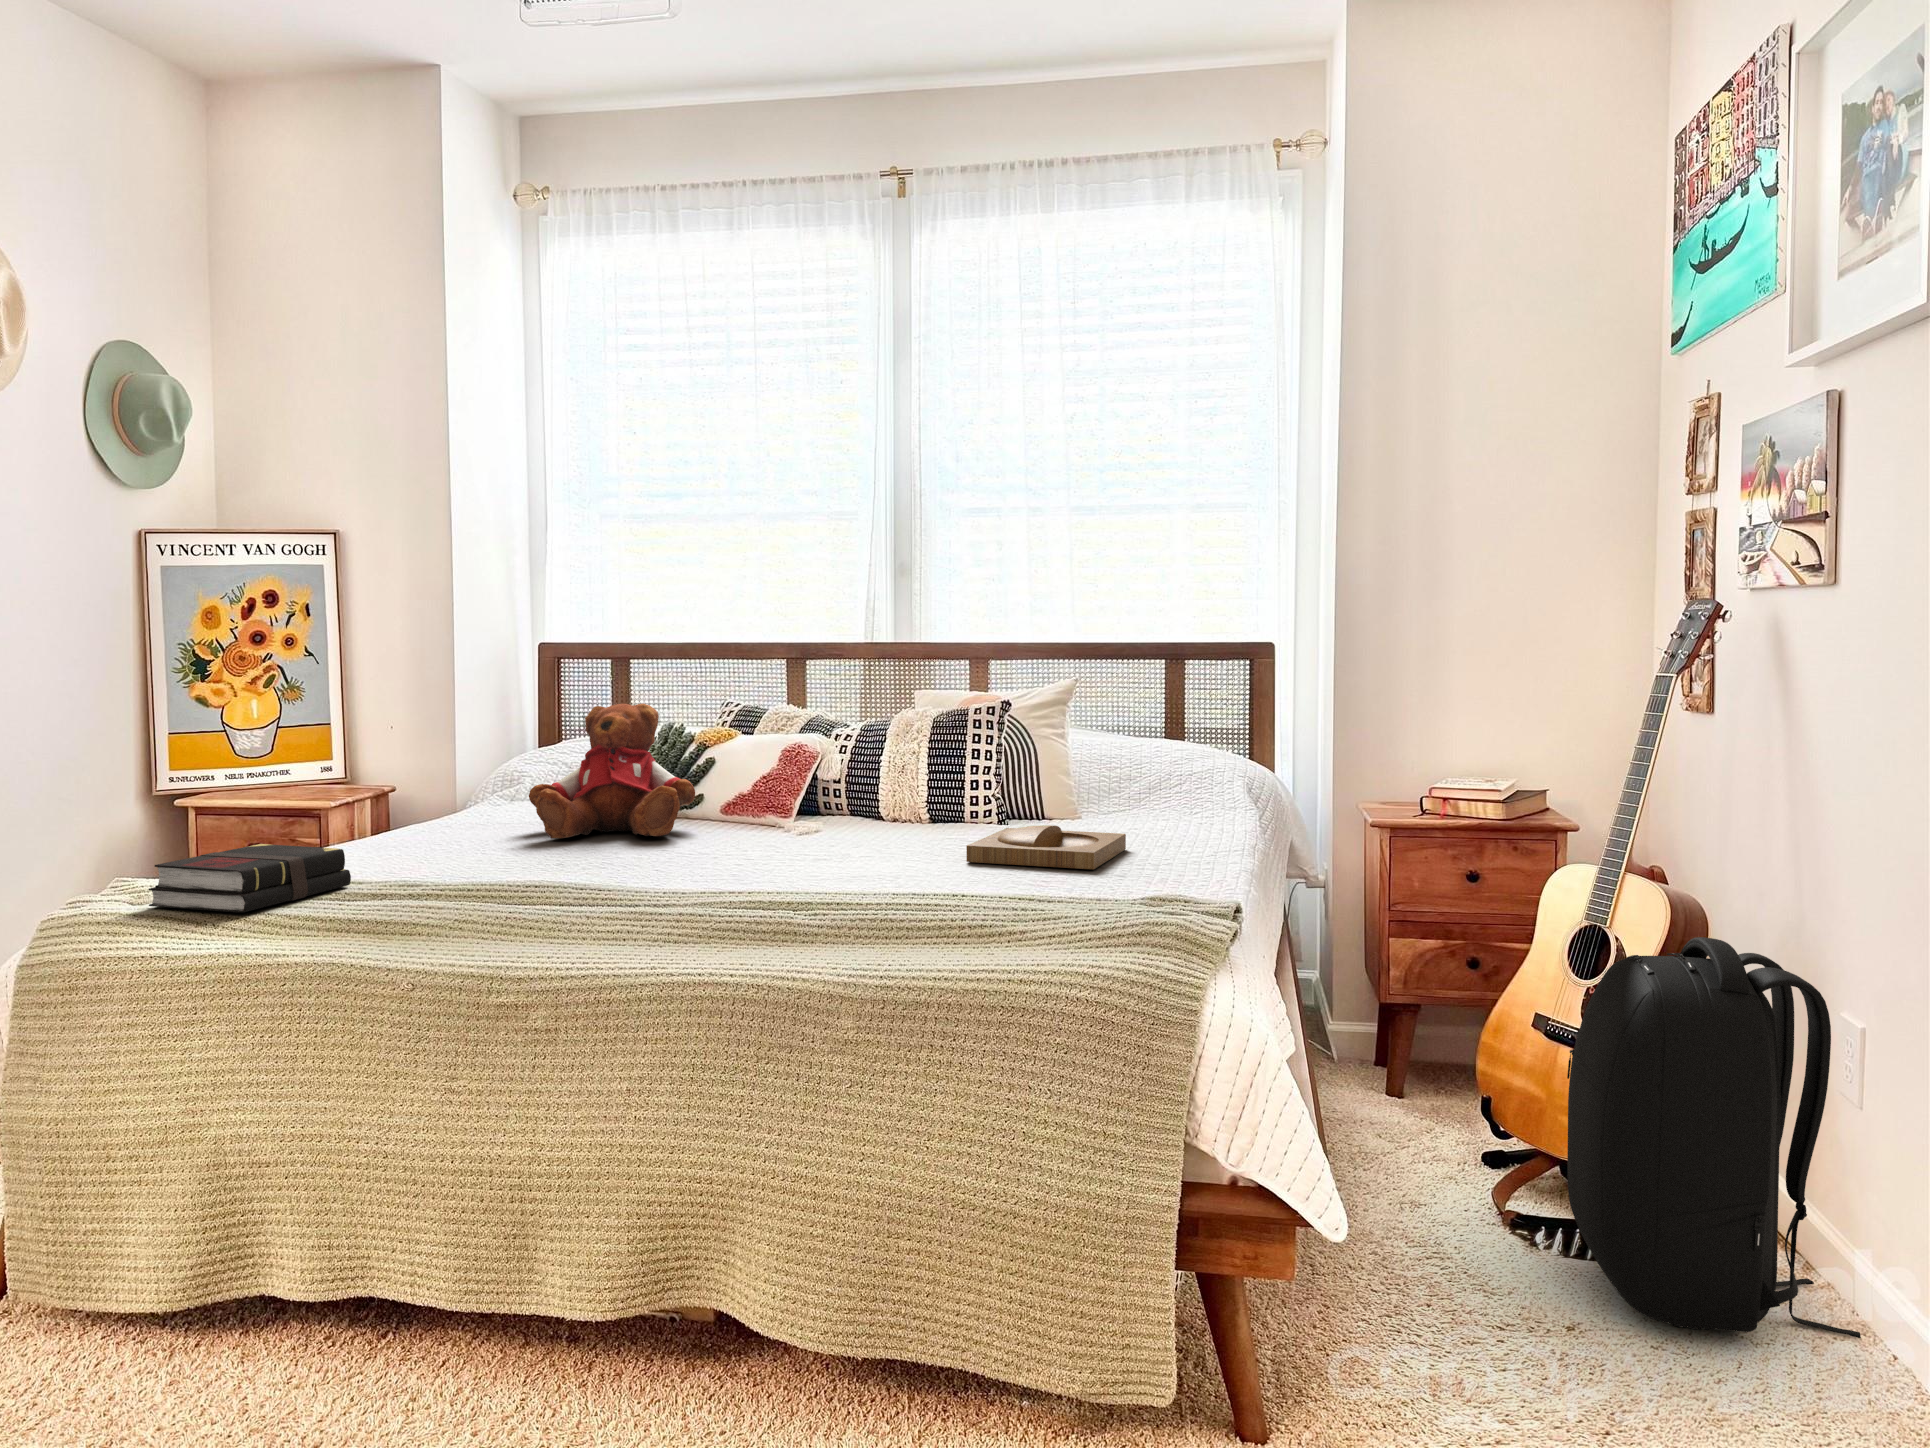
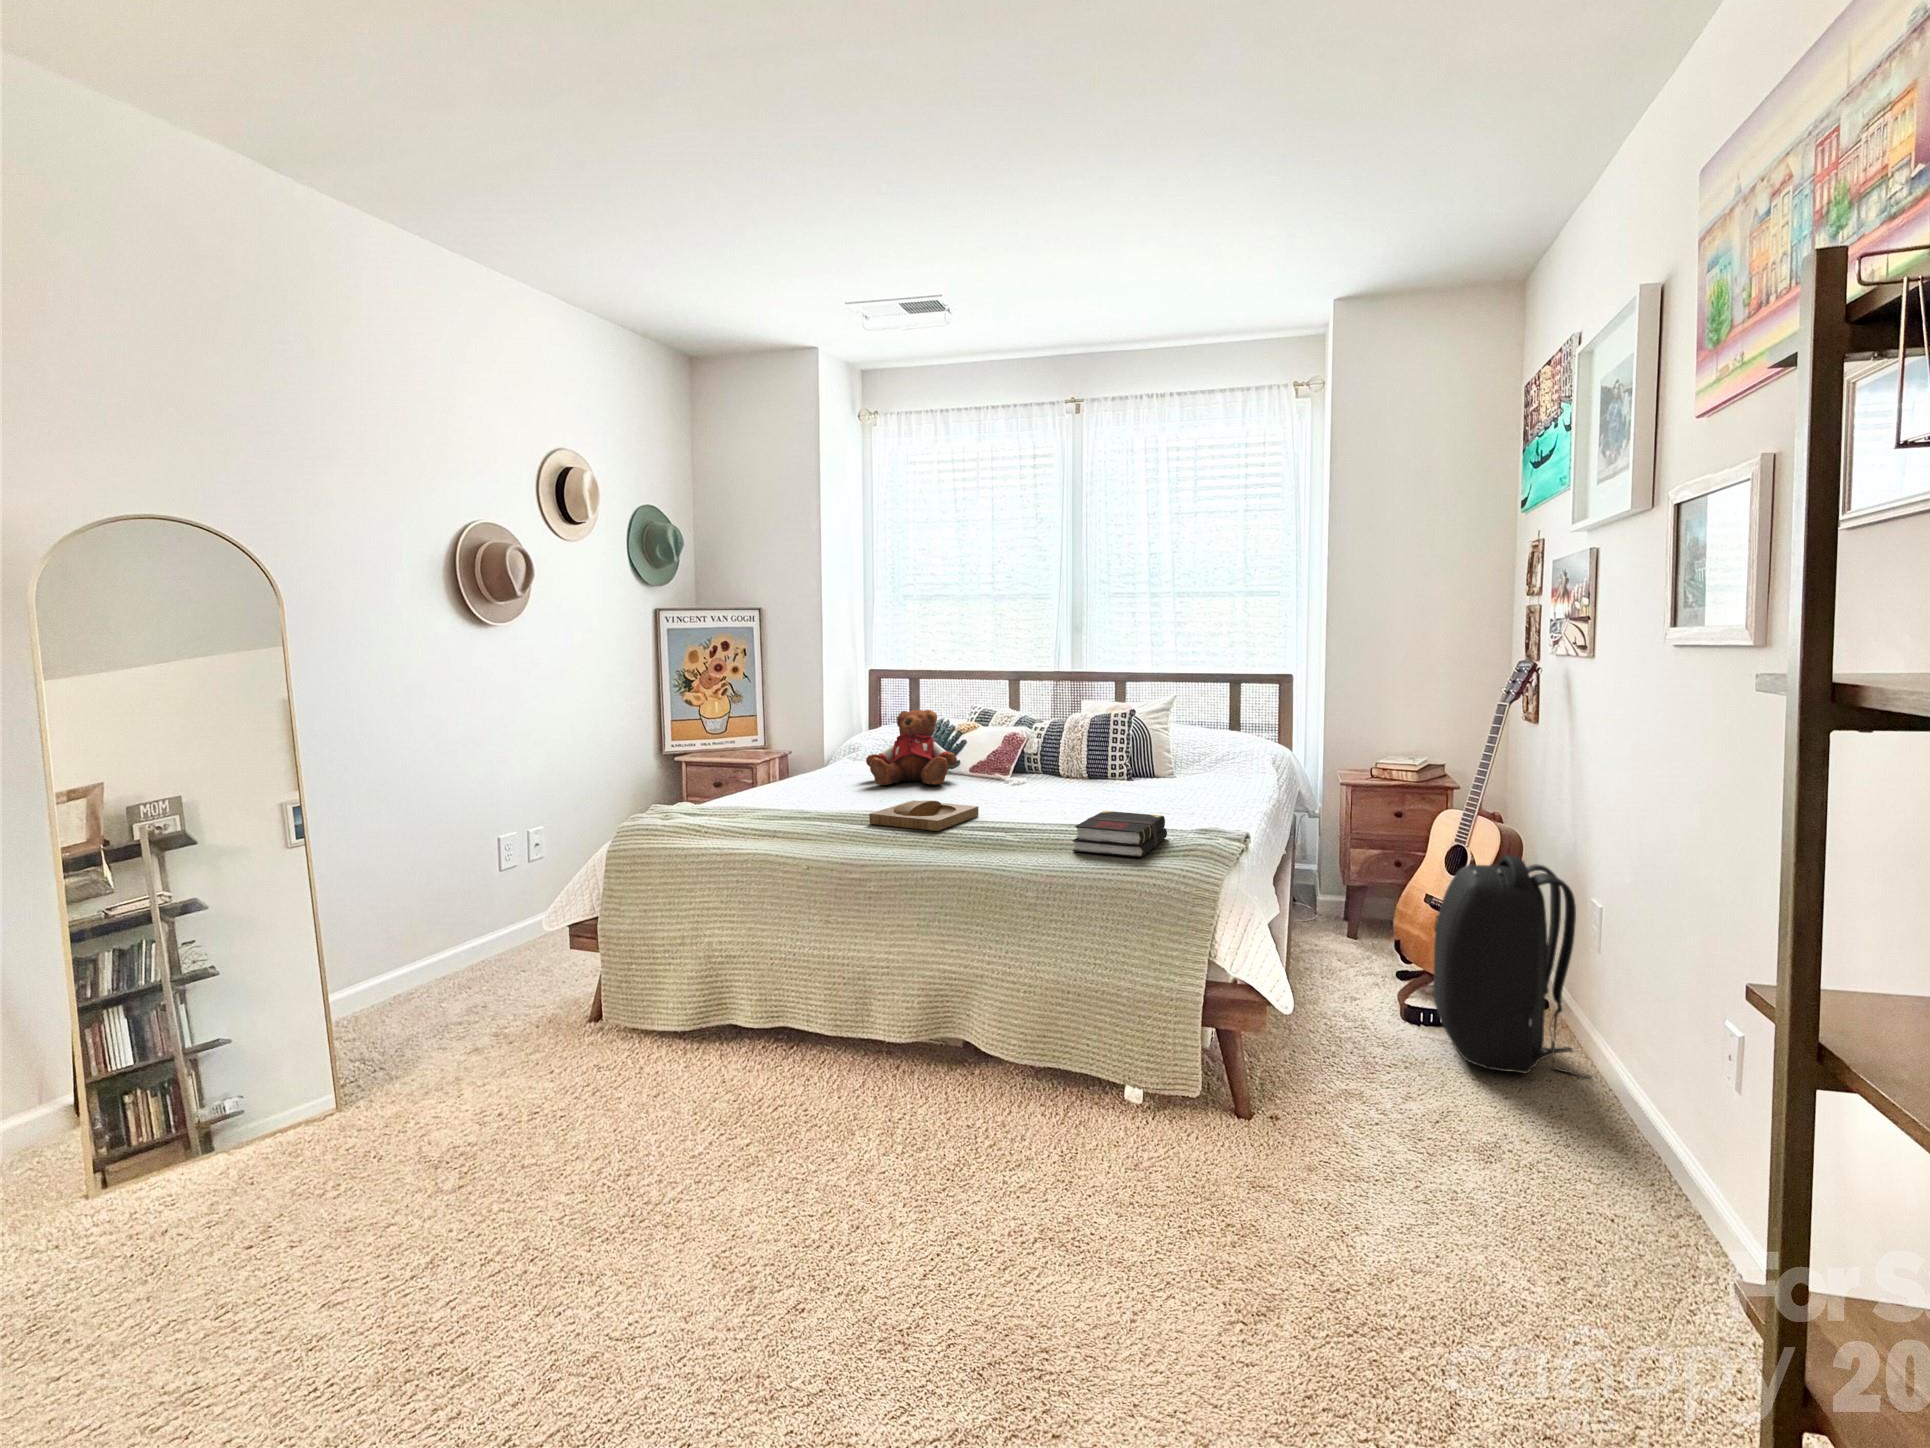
tray: present [966,825,1126,869] -> present [869,800,978,831]
book: present [149,844,351,913] -> present [1072,811,1167,857]

